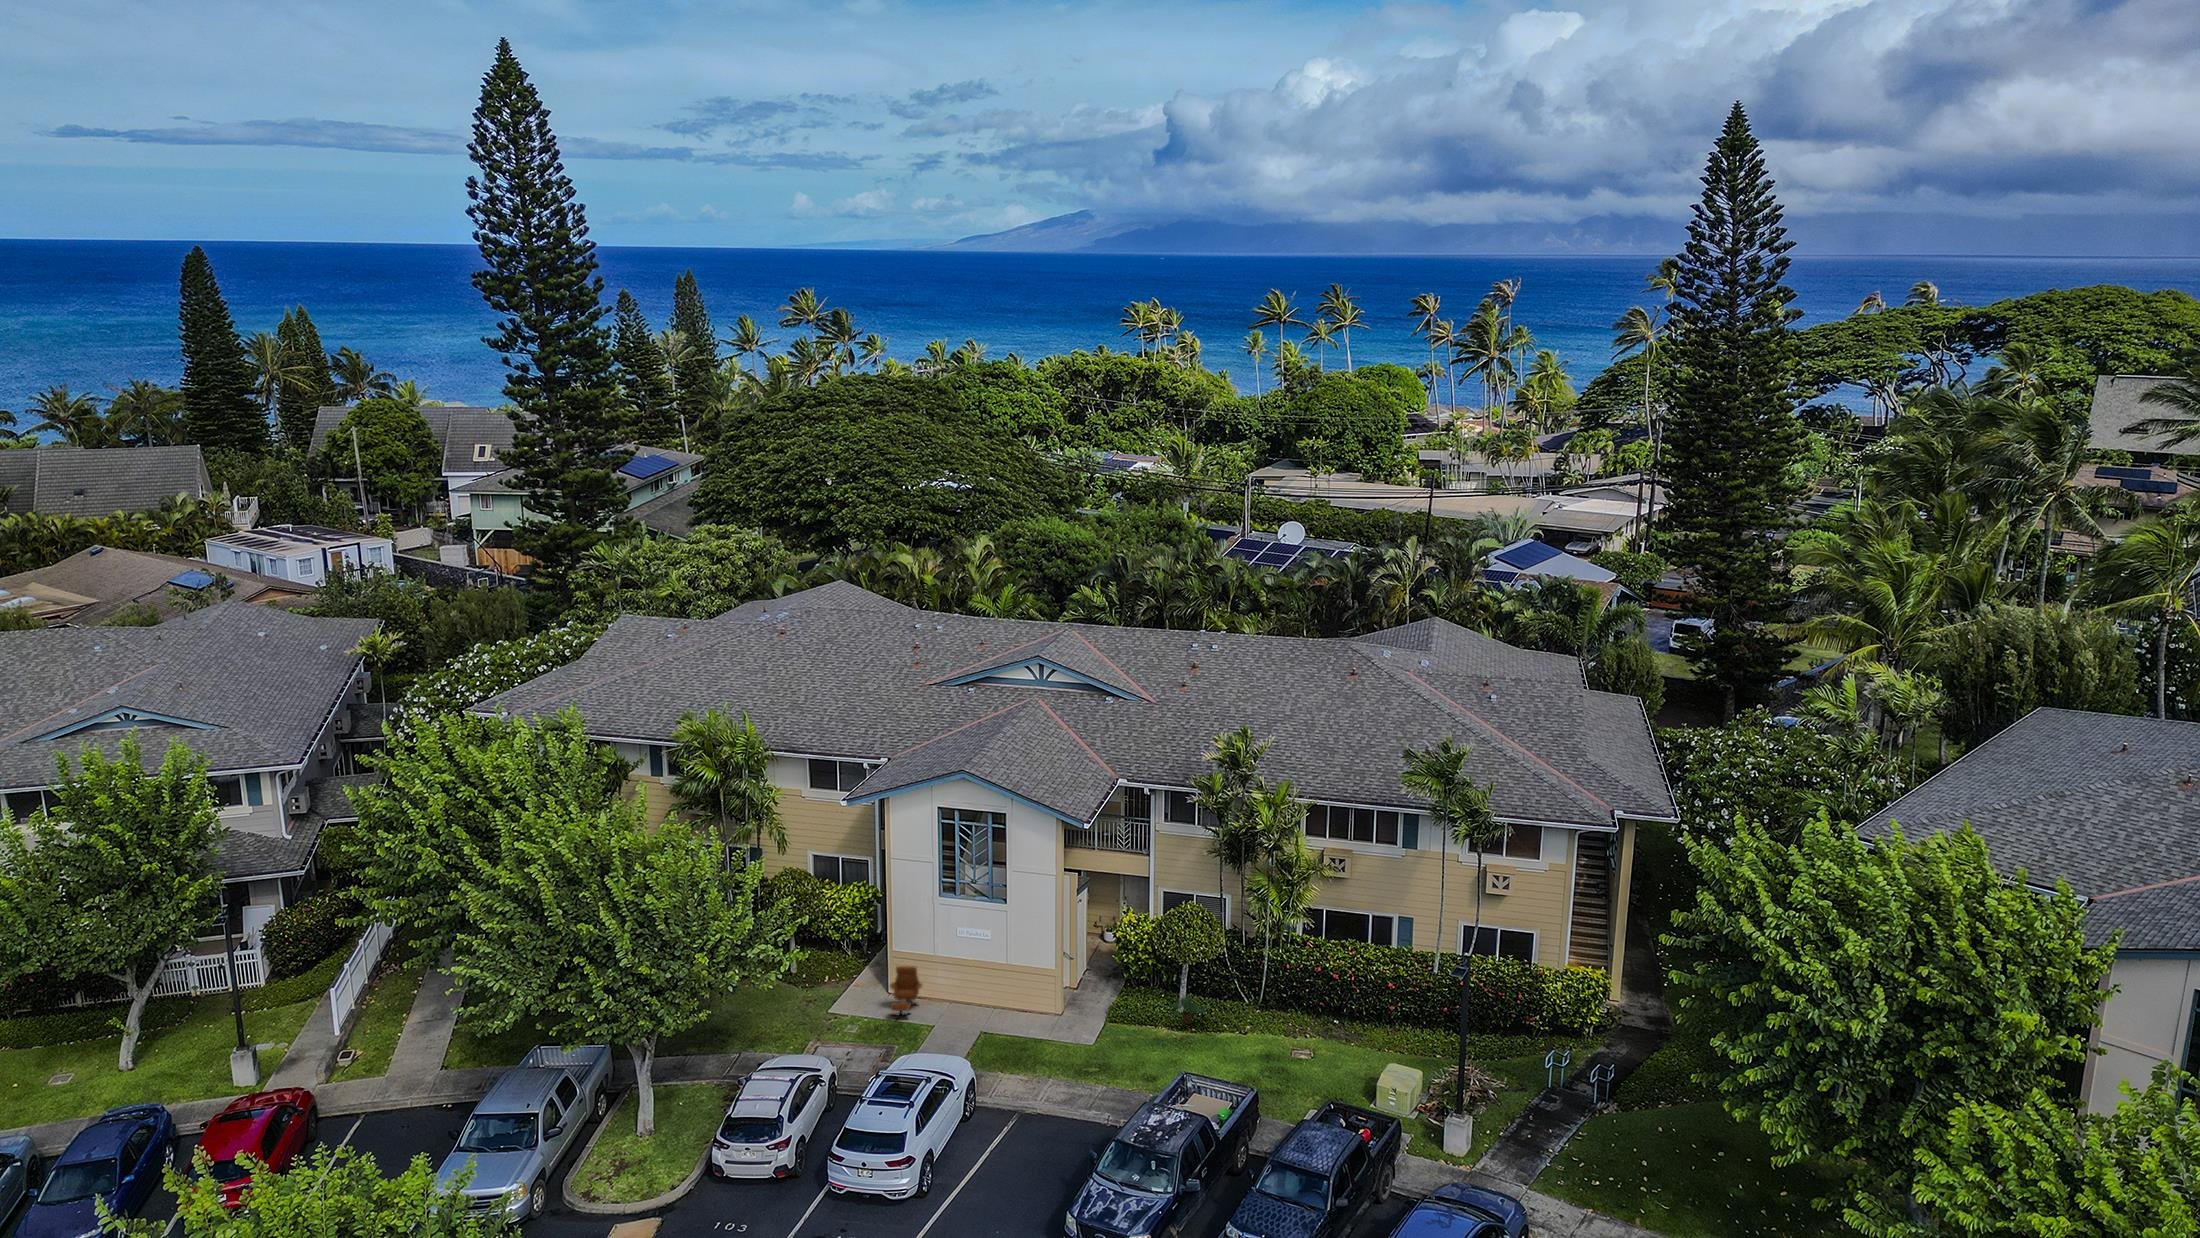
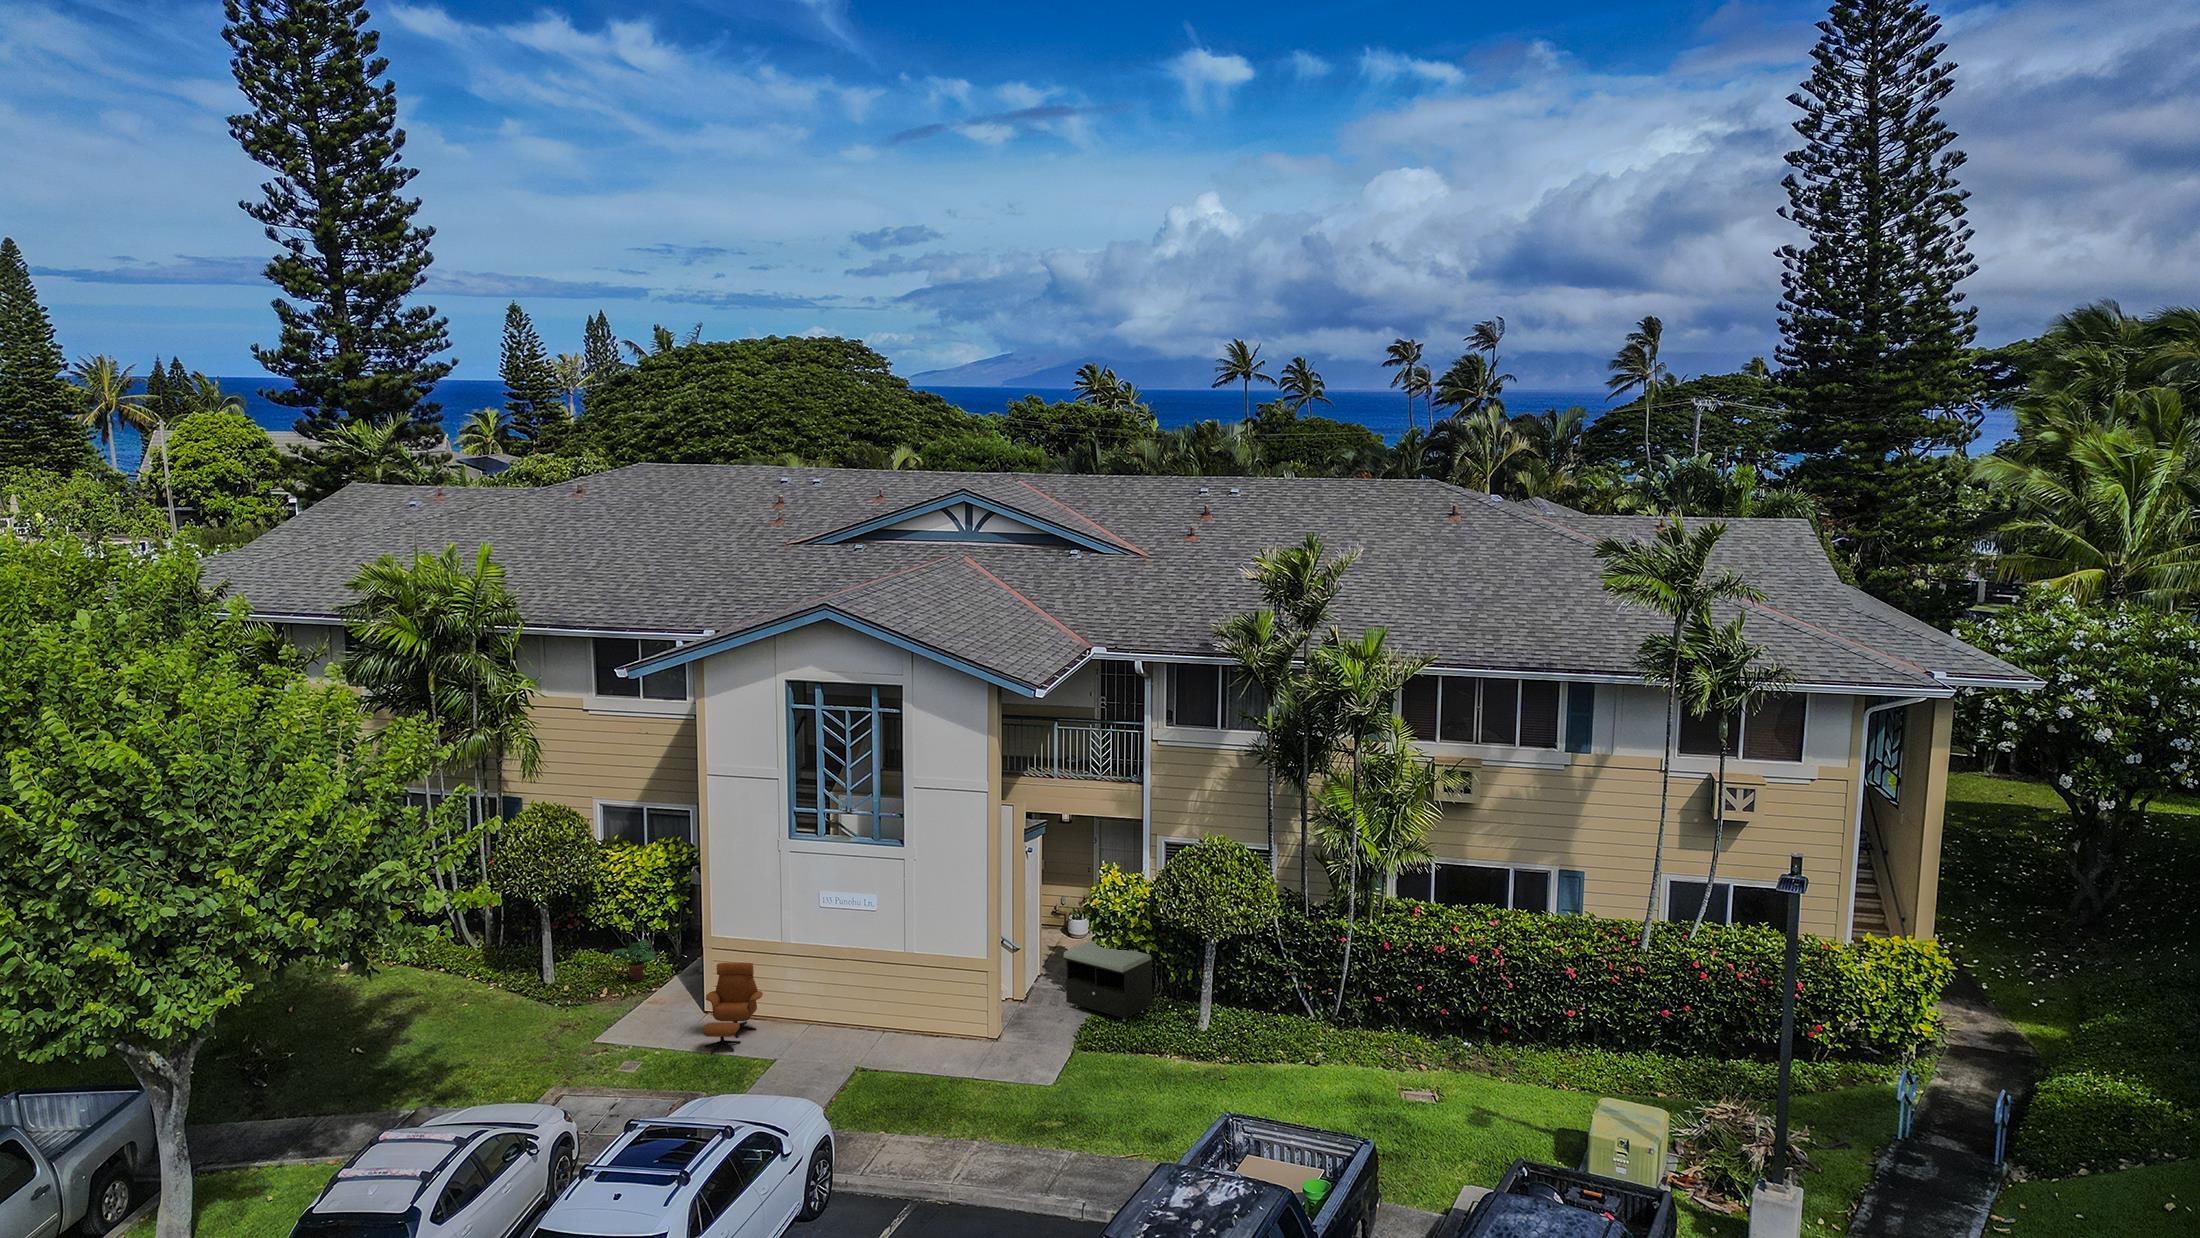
storage bench: none [1099,954,1151,1004] -> present [1063,941,1153,1021]
potted plant: present [1170,996,1205,1024] -> present [605,939,658,980]

